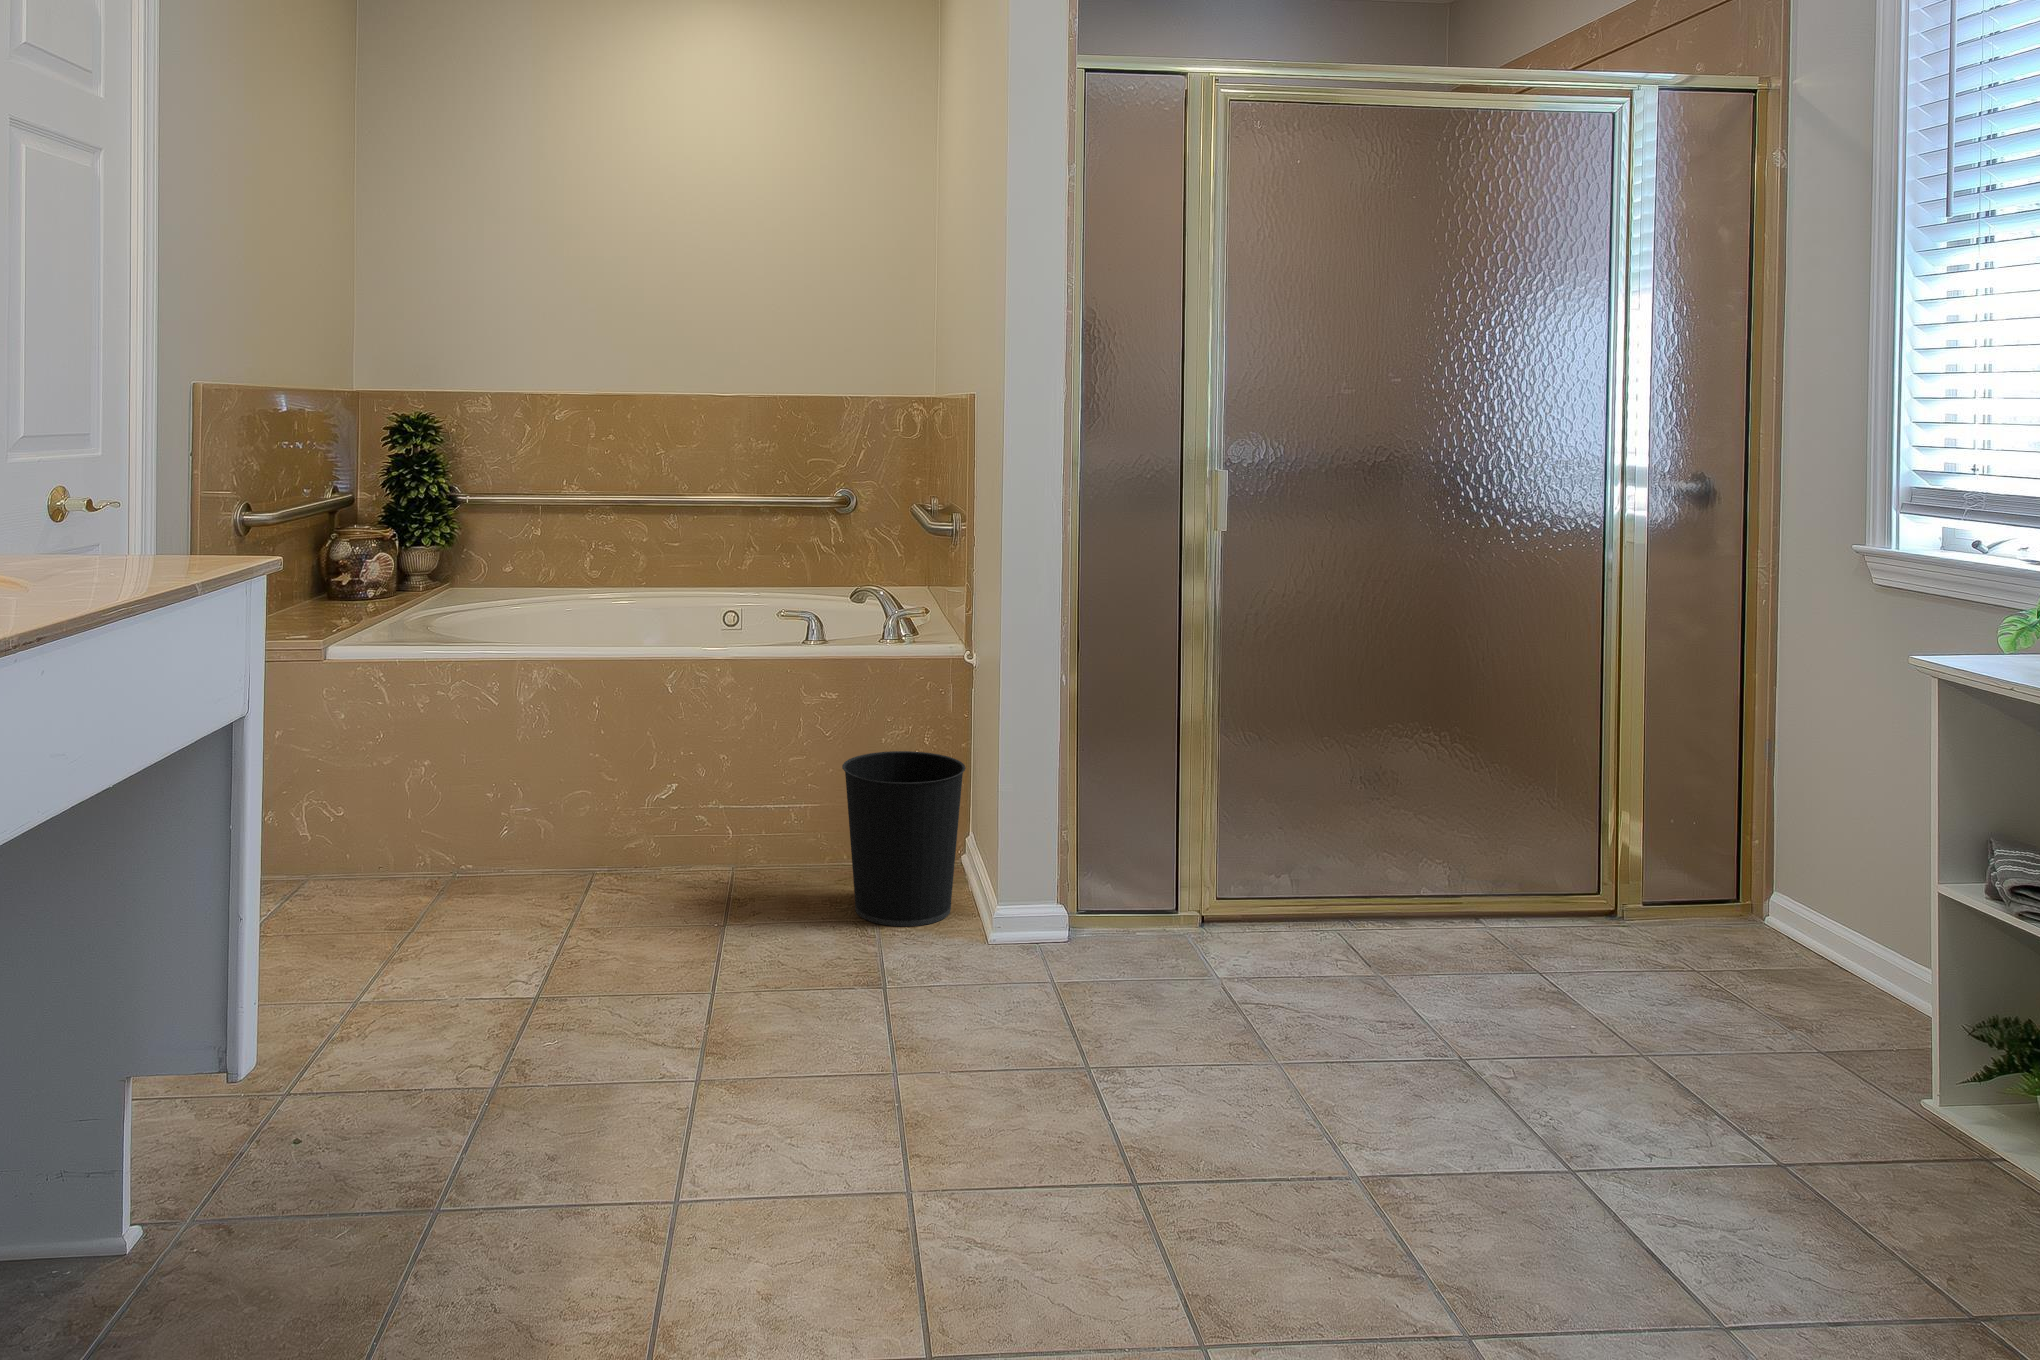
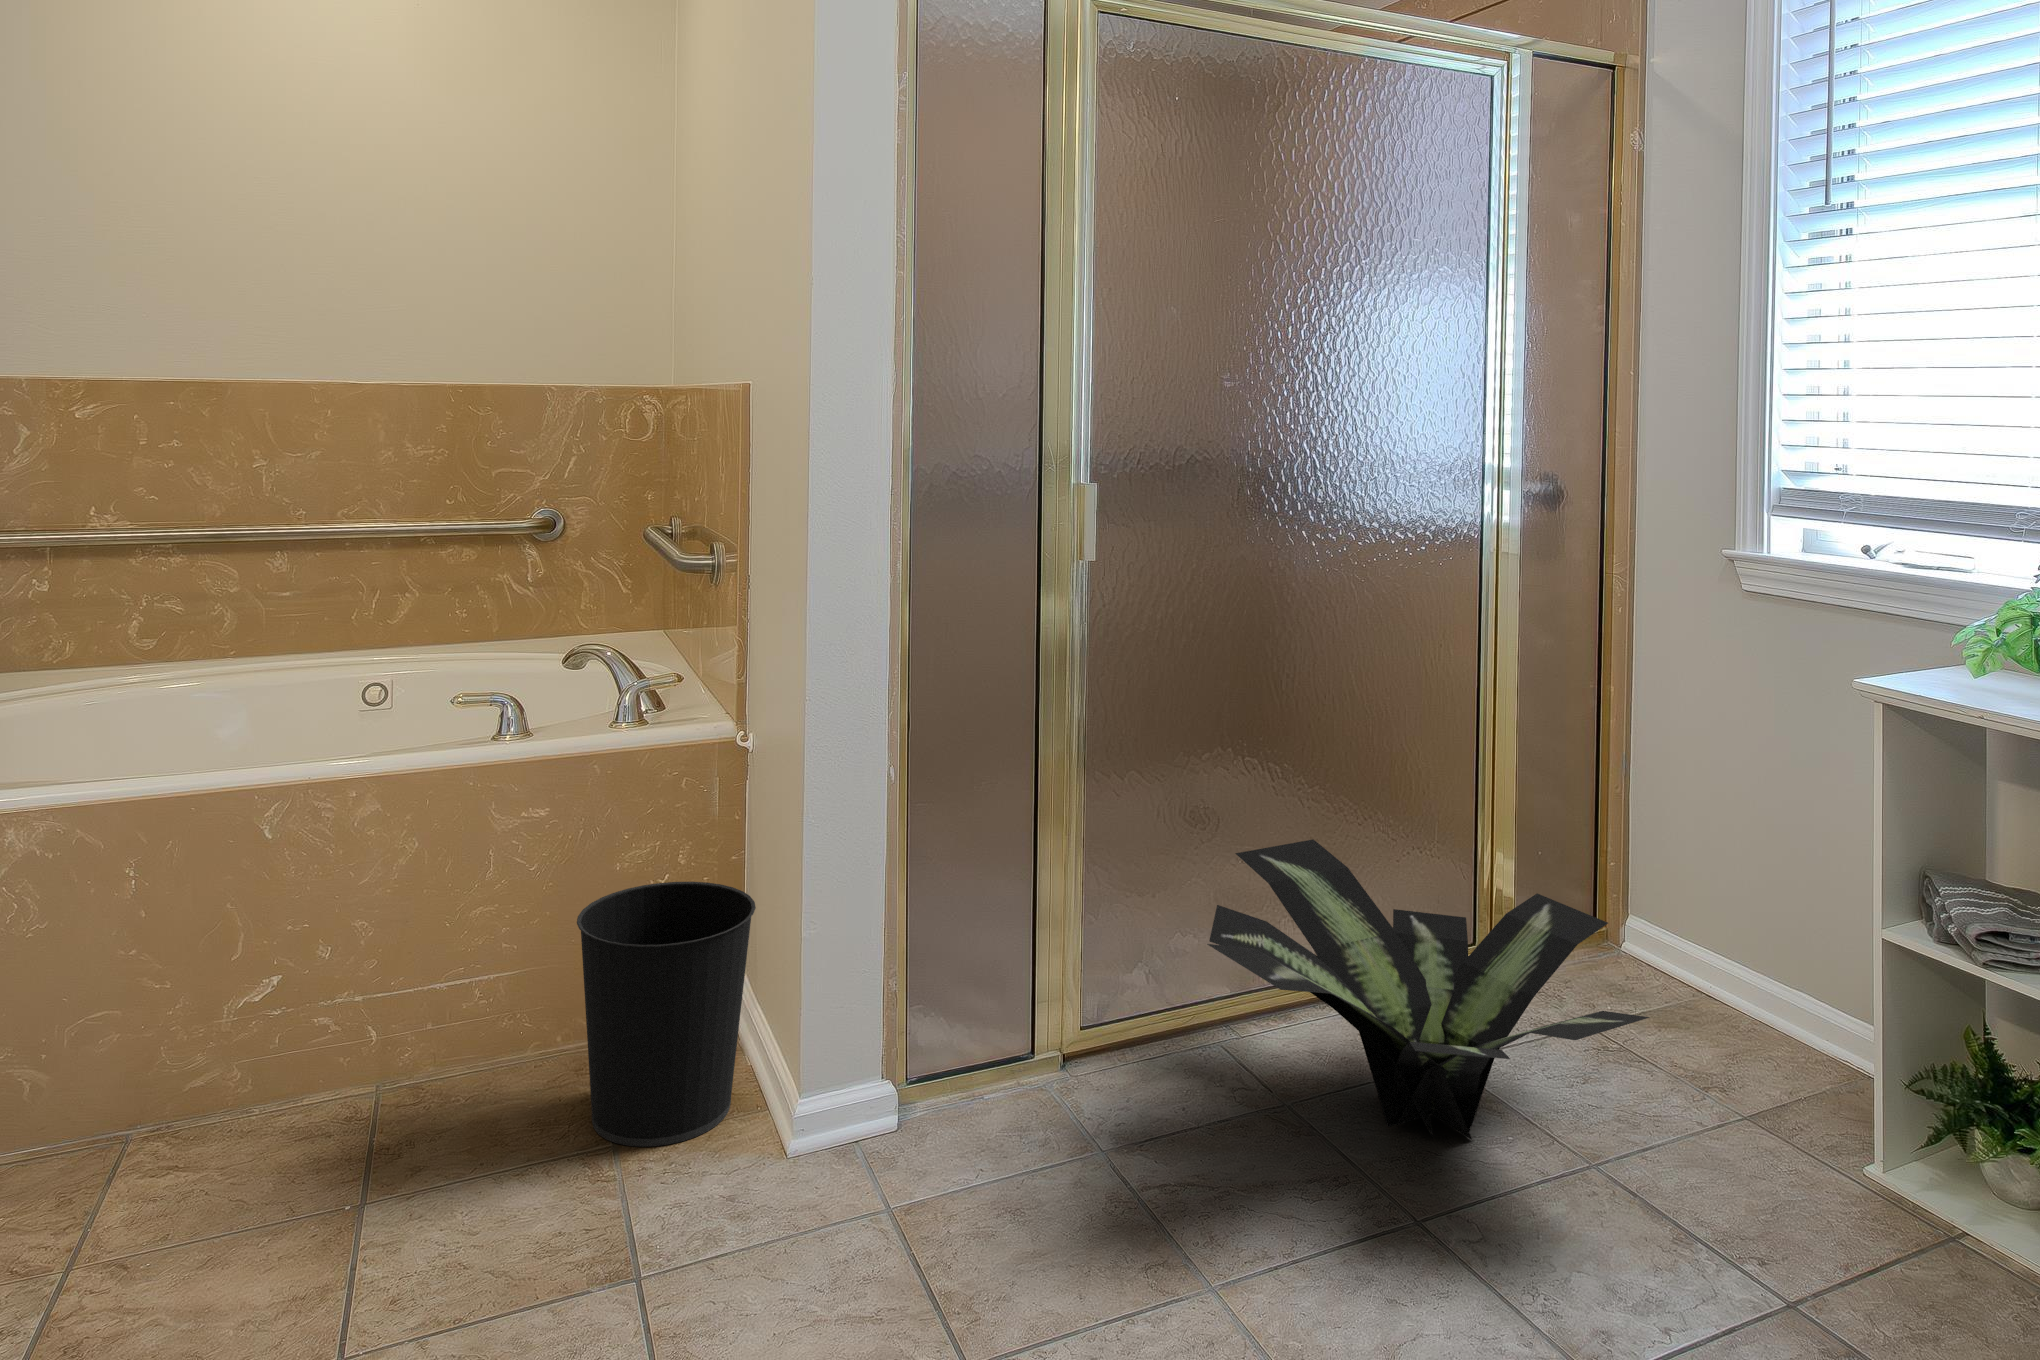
potted plant: none [1288,778,1701,1024] -> present [1207,839,1649,1140]

